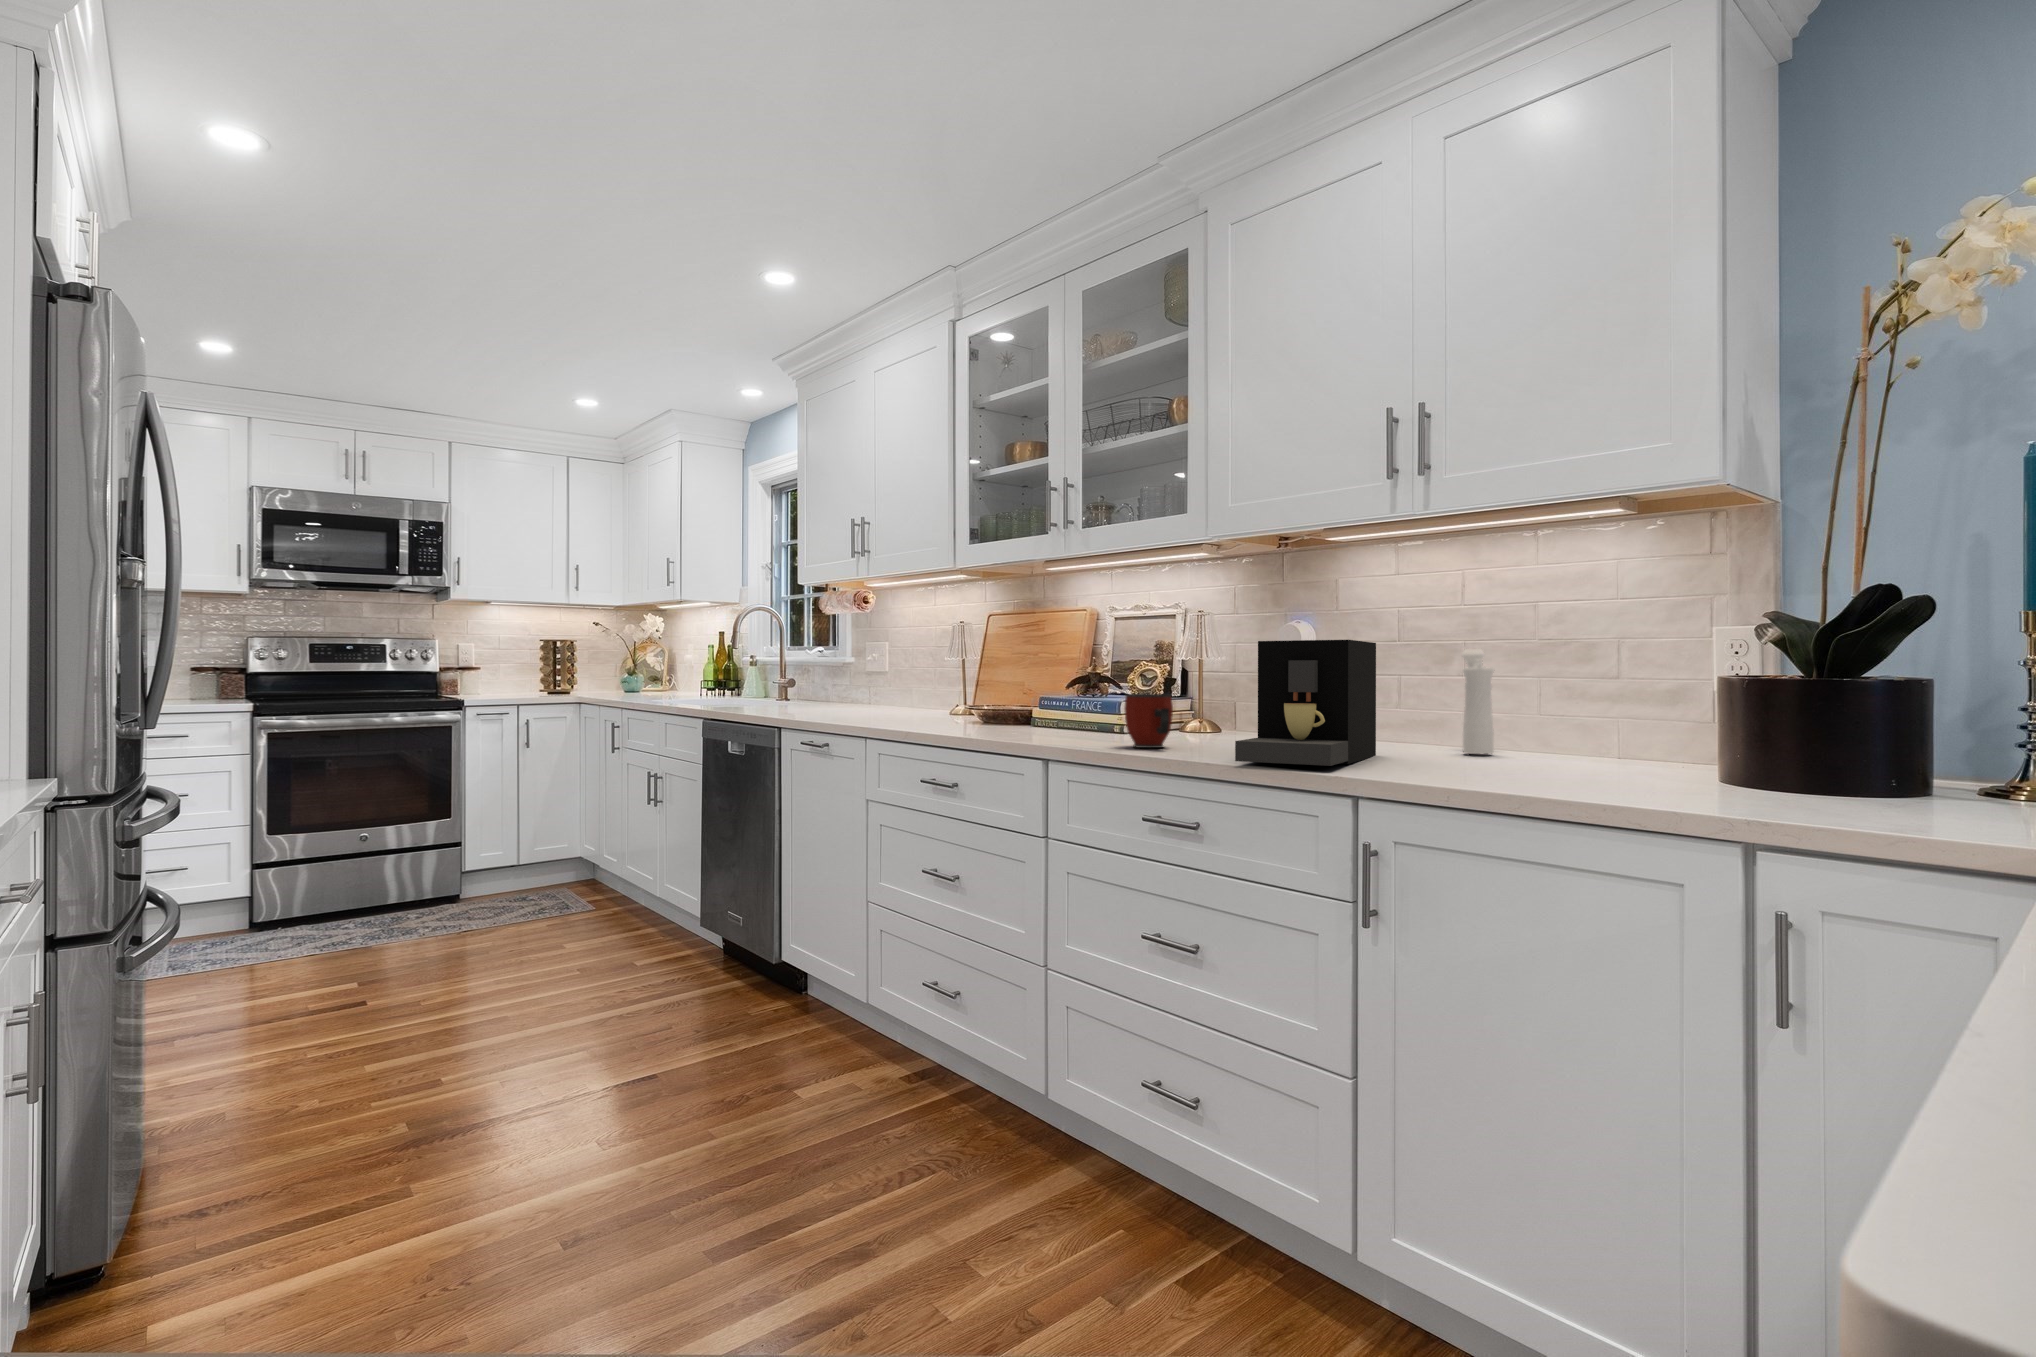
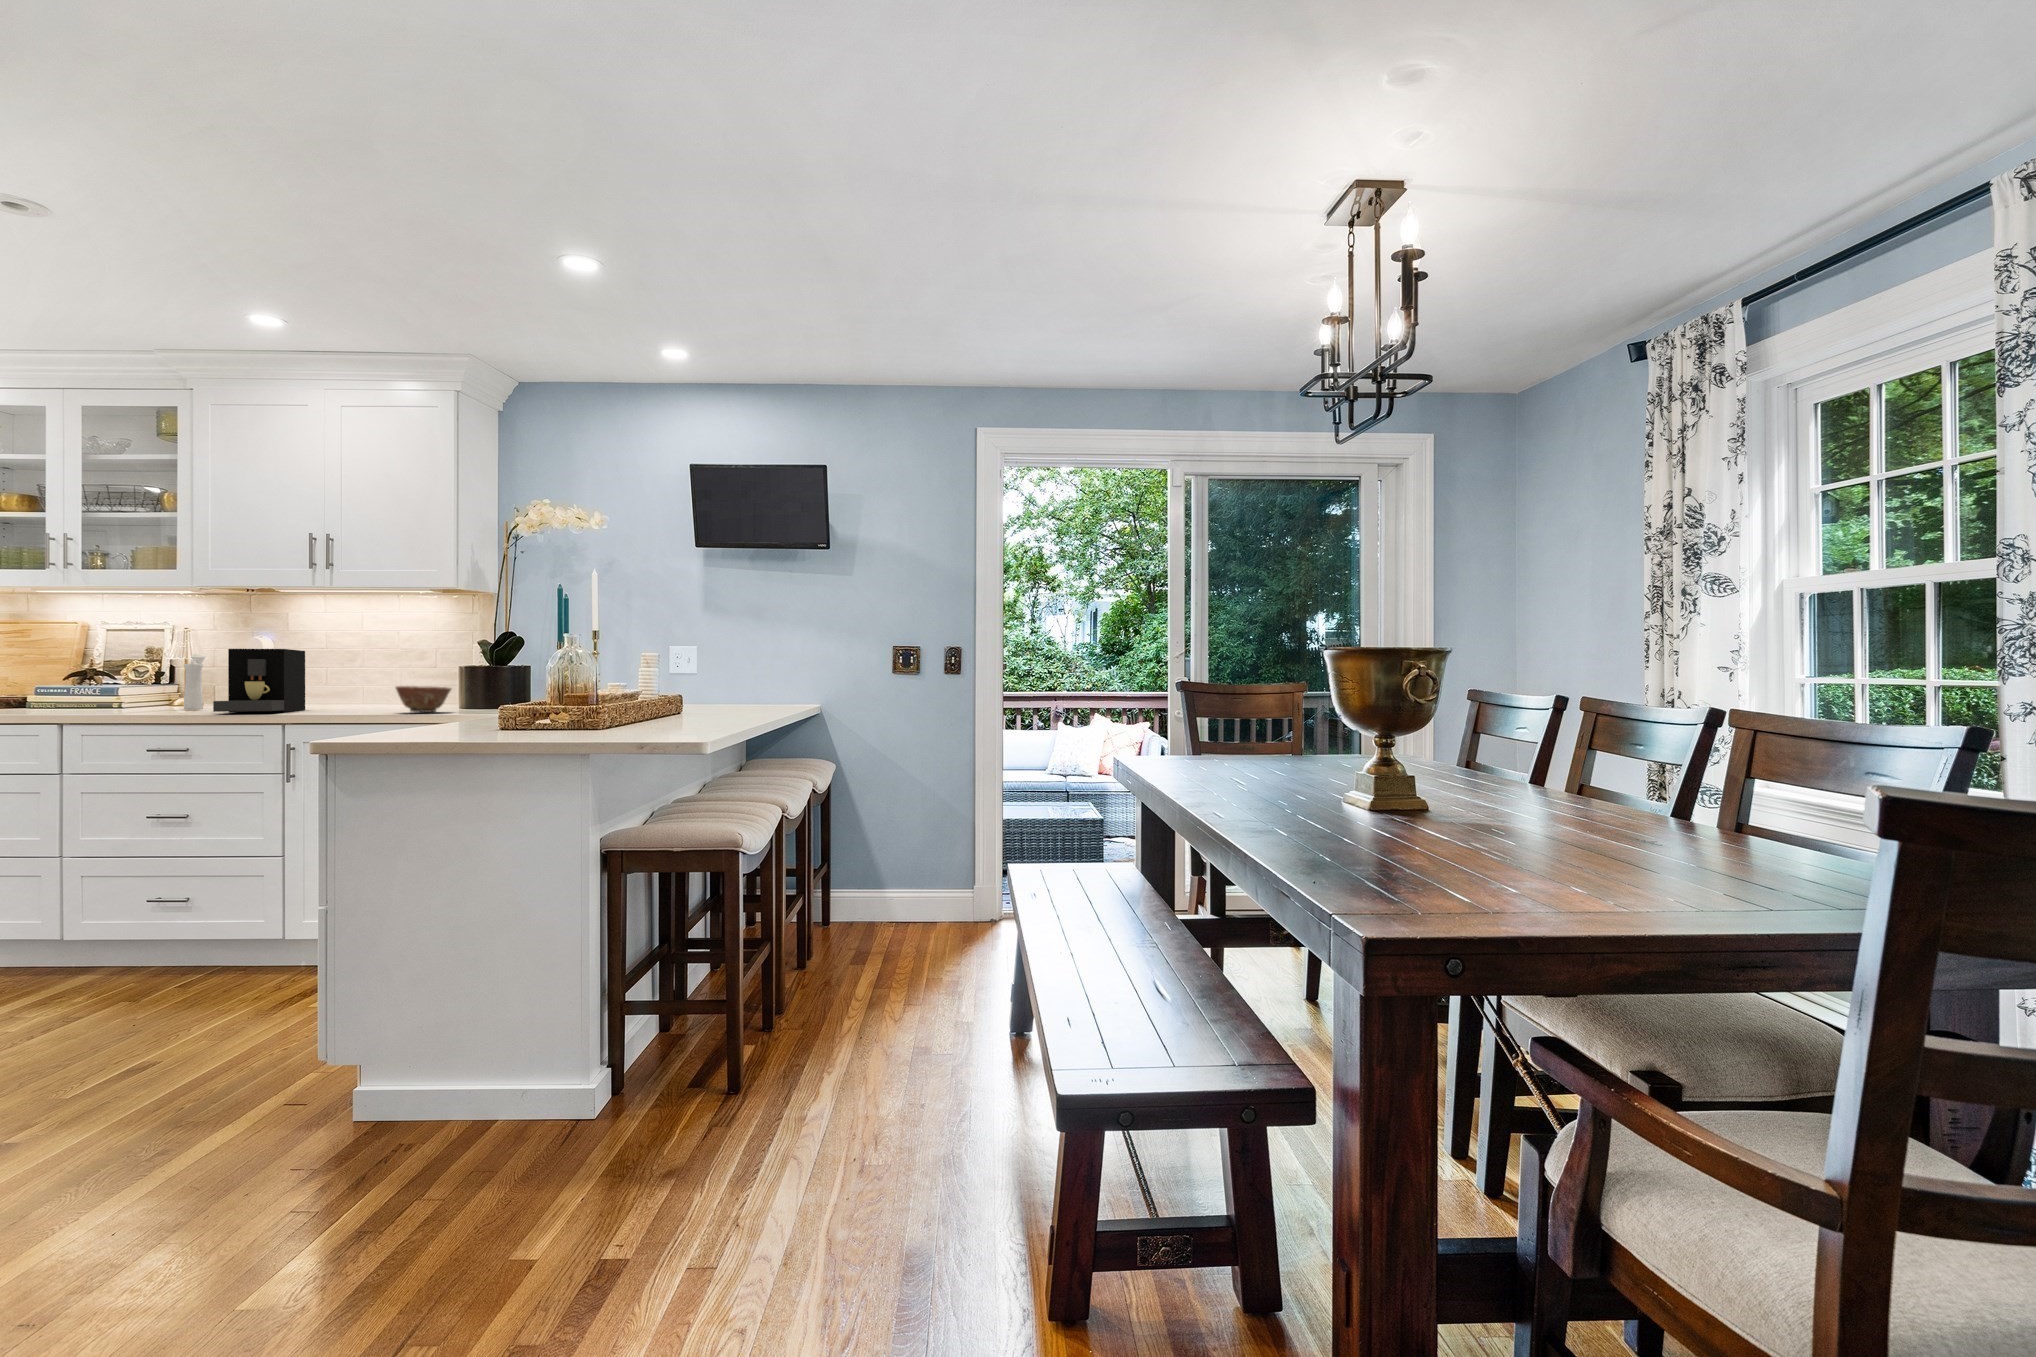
pepper mill: present [1462,649,1494,754] -> present [184,654,206,709]
mug: present [1125,694,1173,748] -> none [129,680,168,712]
ceramic bowl: none [1583,723,1724,792] -> present [396,686,451,712]

